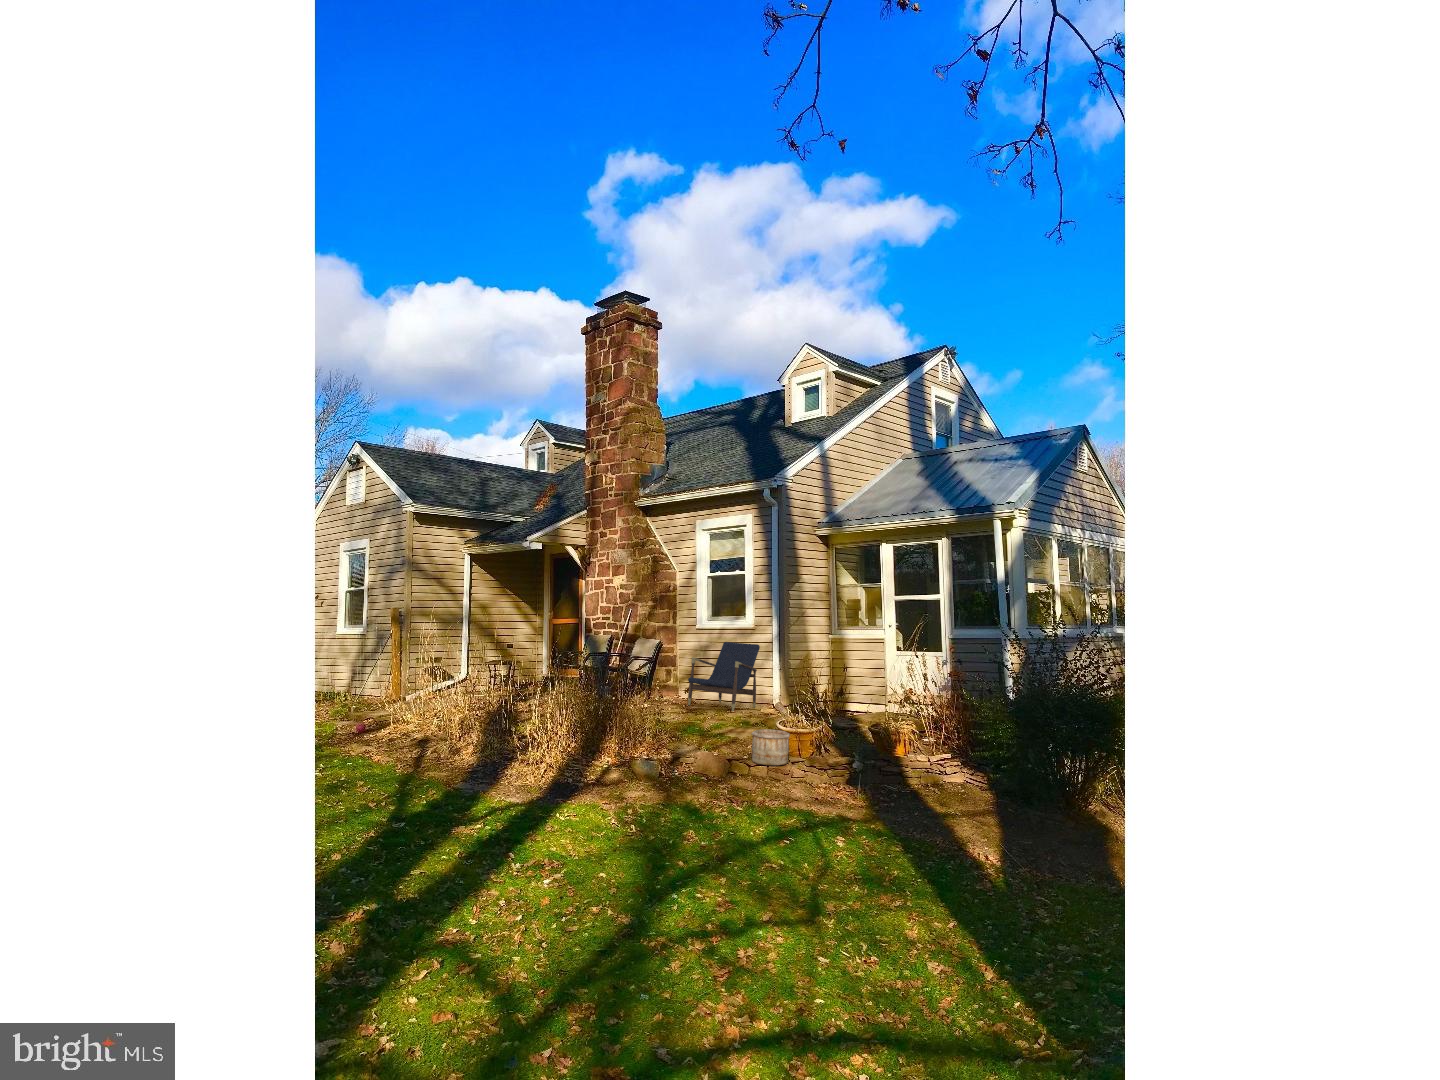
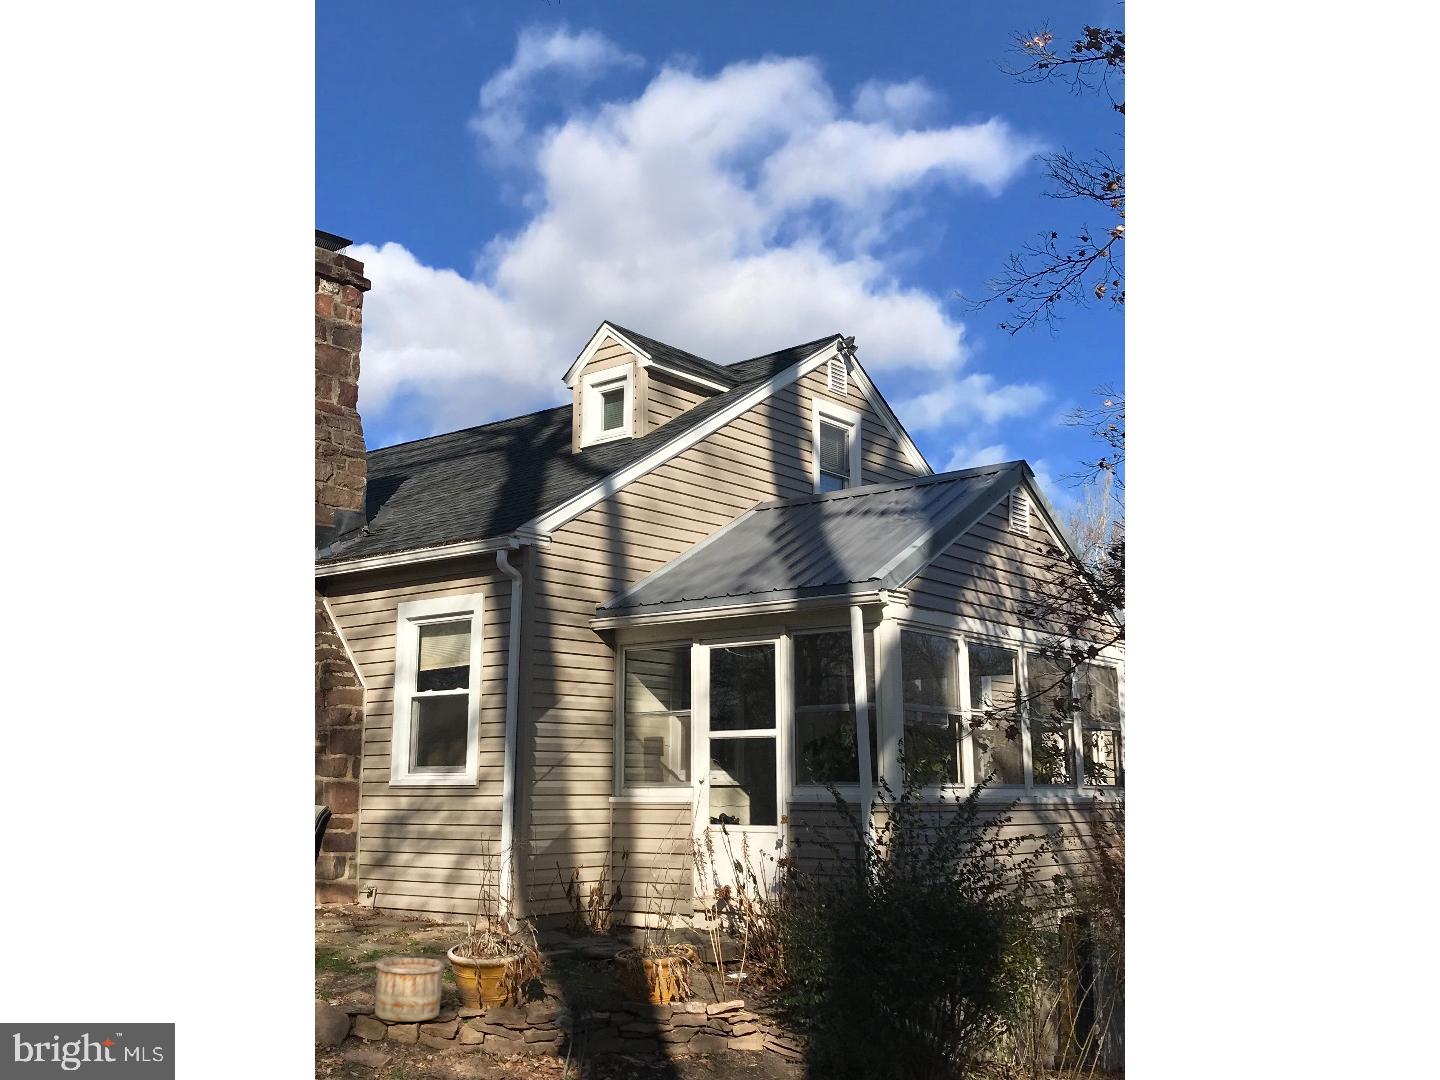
lounge chair: present [688,642,760,711] -> none [356,808,486,926]

